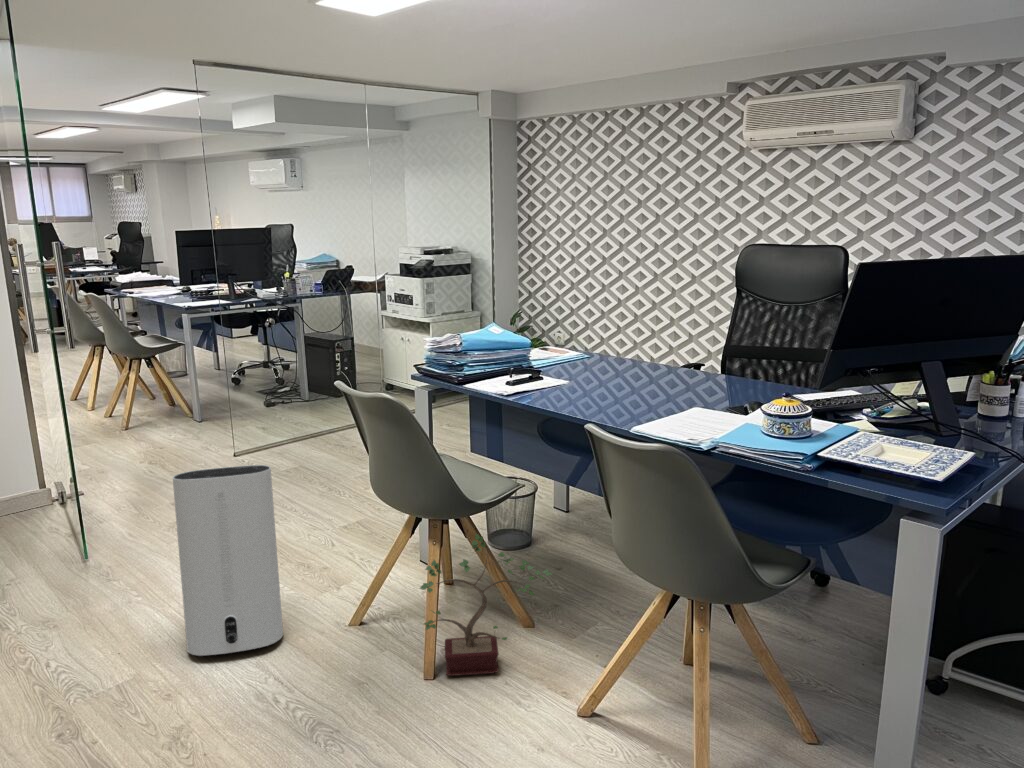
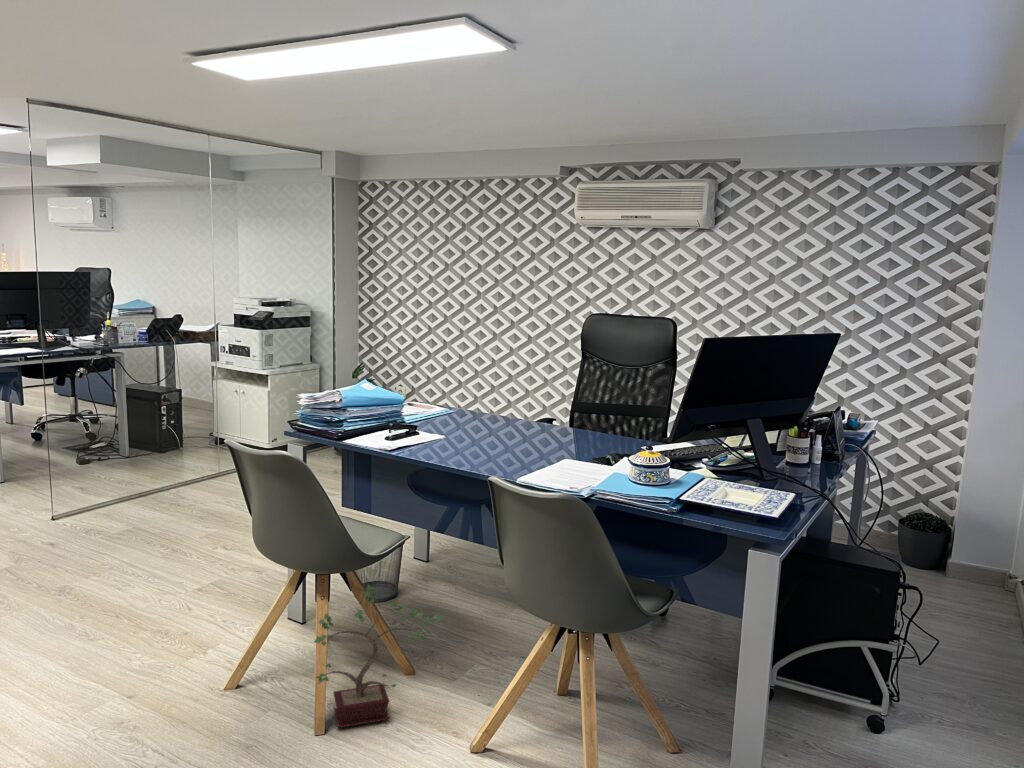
air purifier: present [173,465,283,656] -> none [37,527,155,735]

